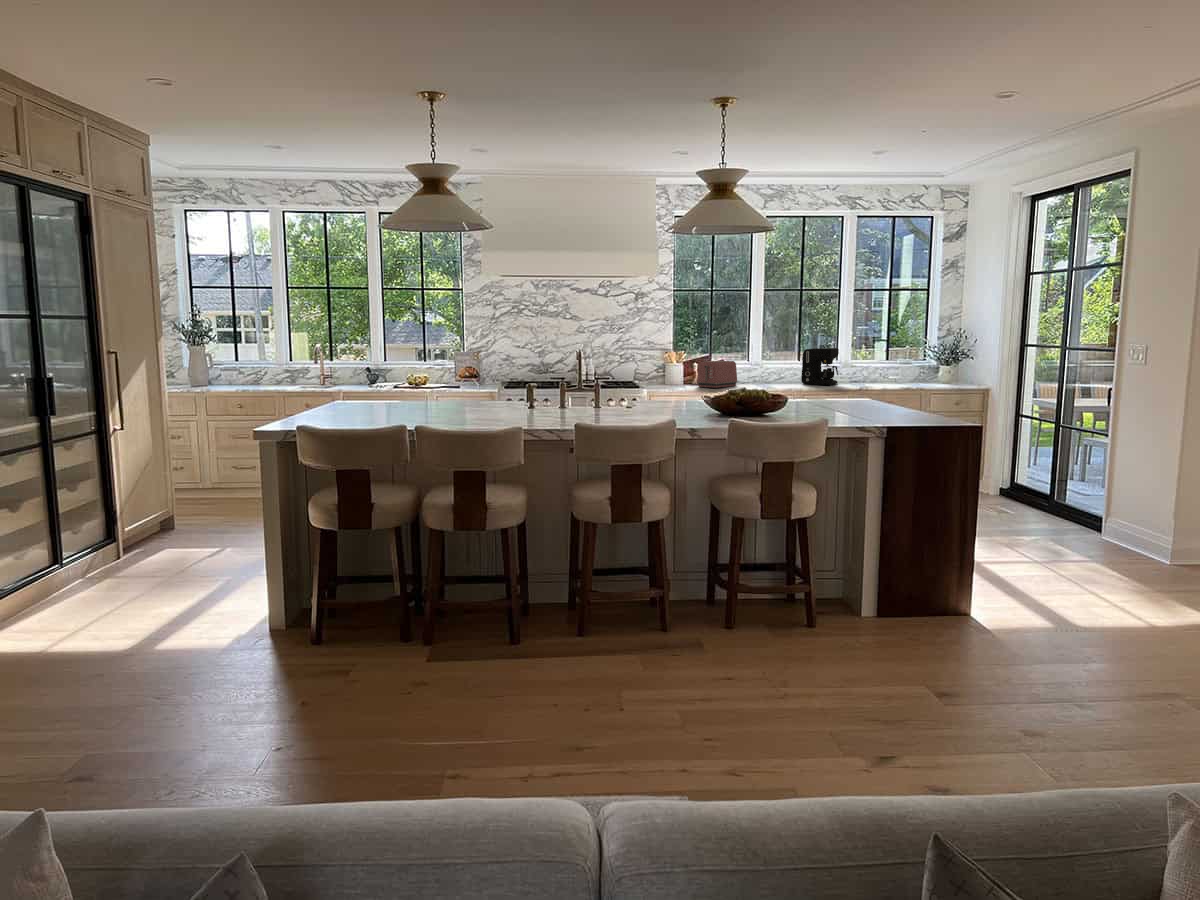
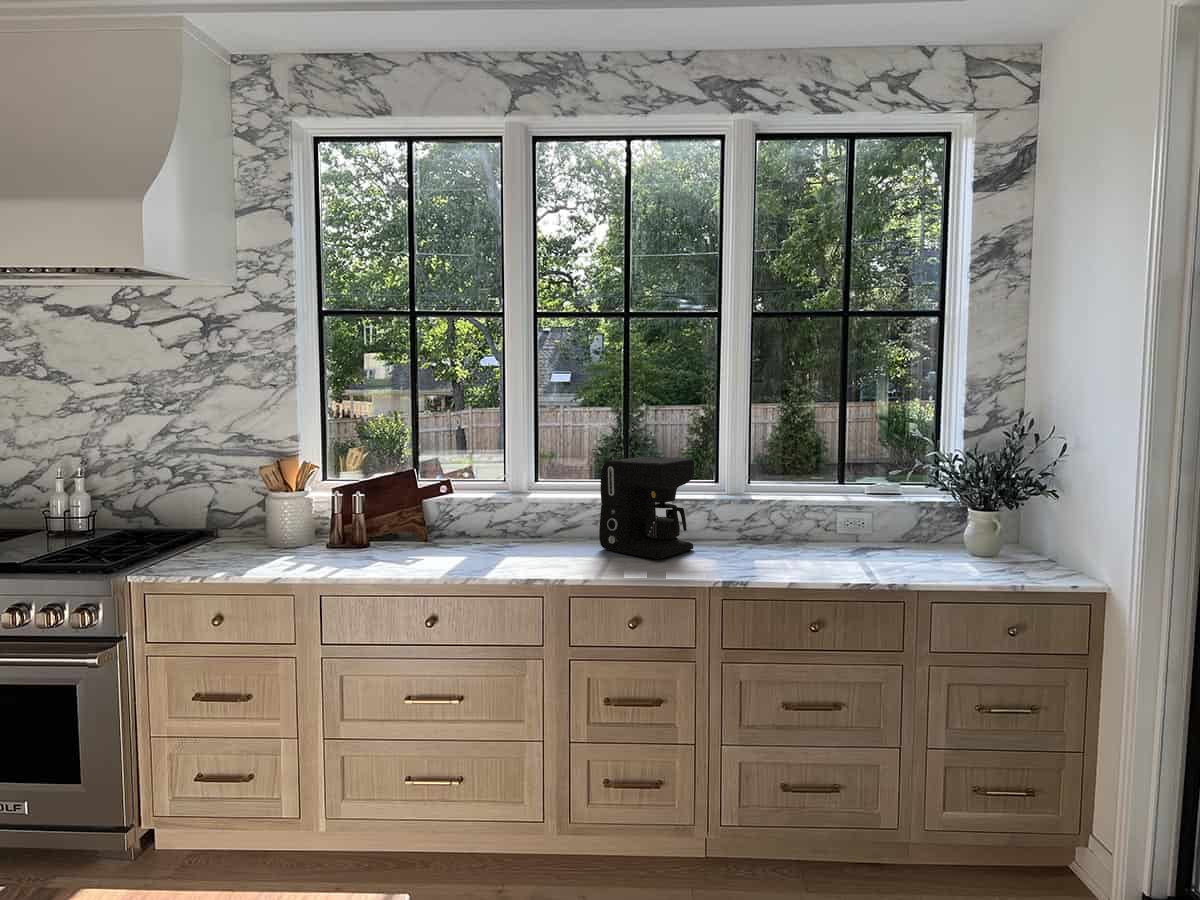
toaster: present [697,361,737,388] -> none [311,486,427,567]

